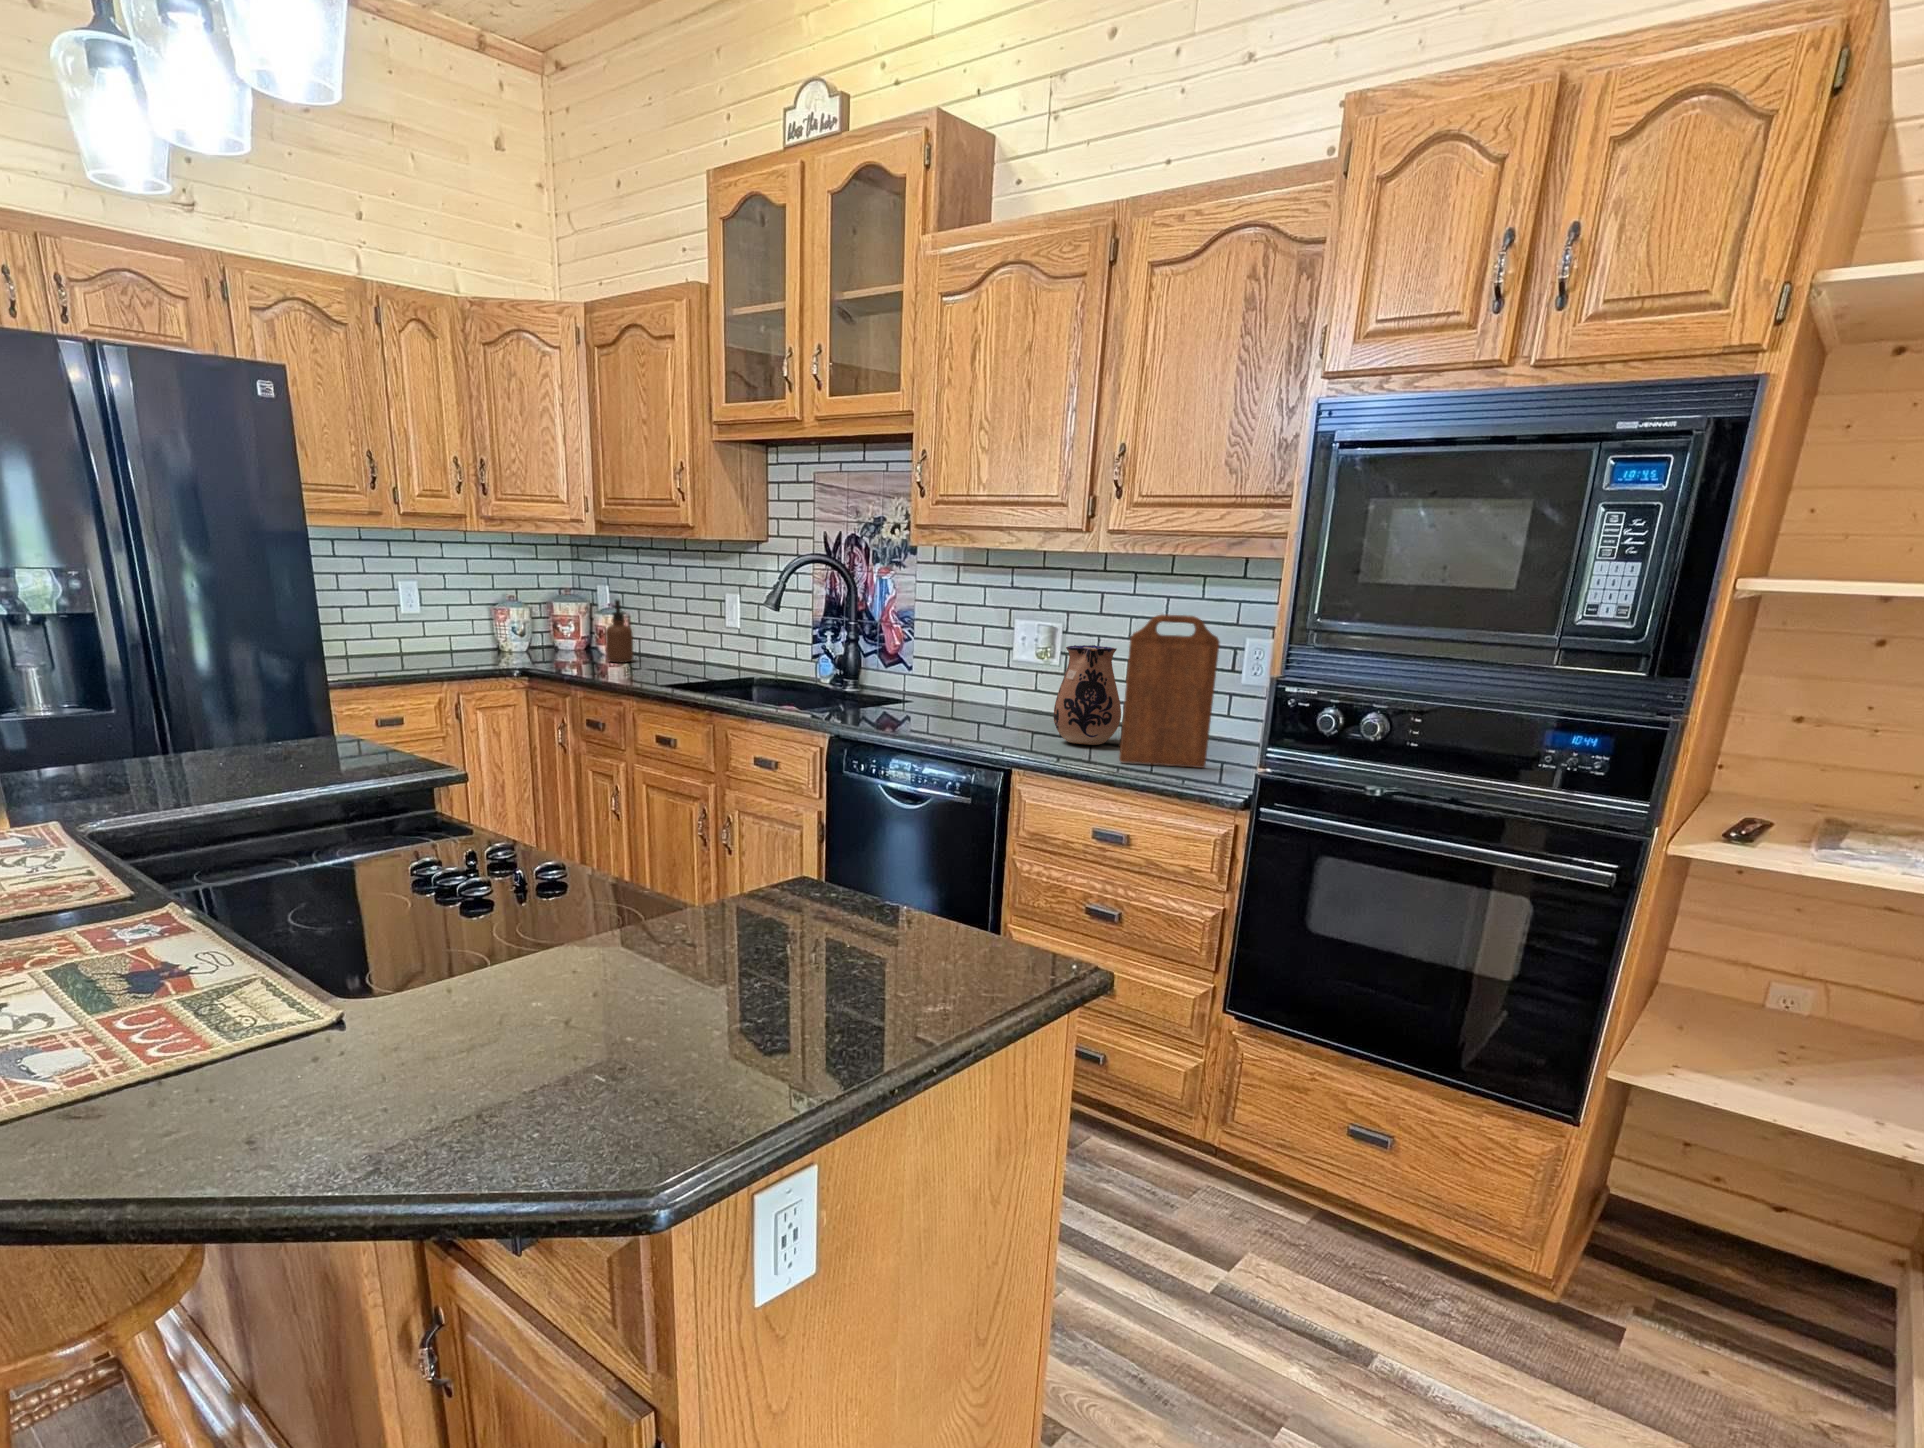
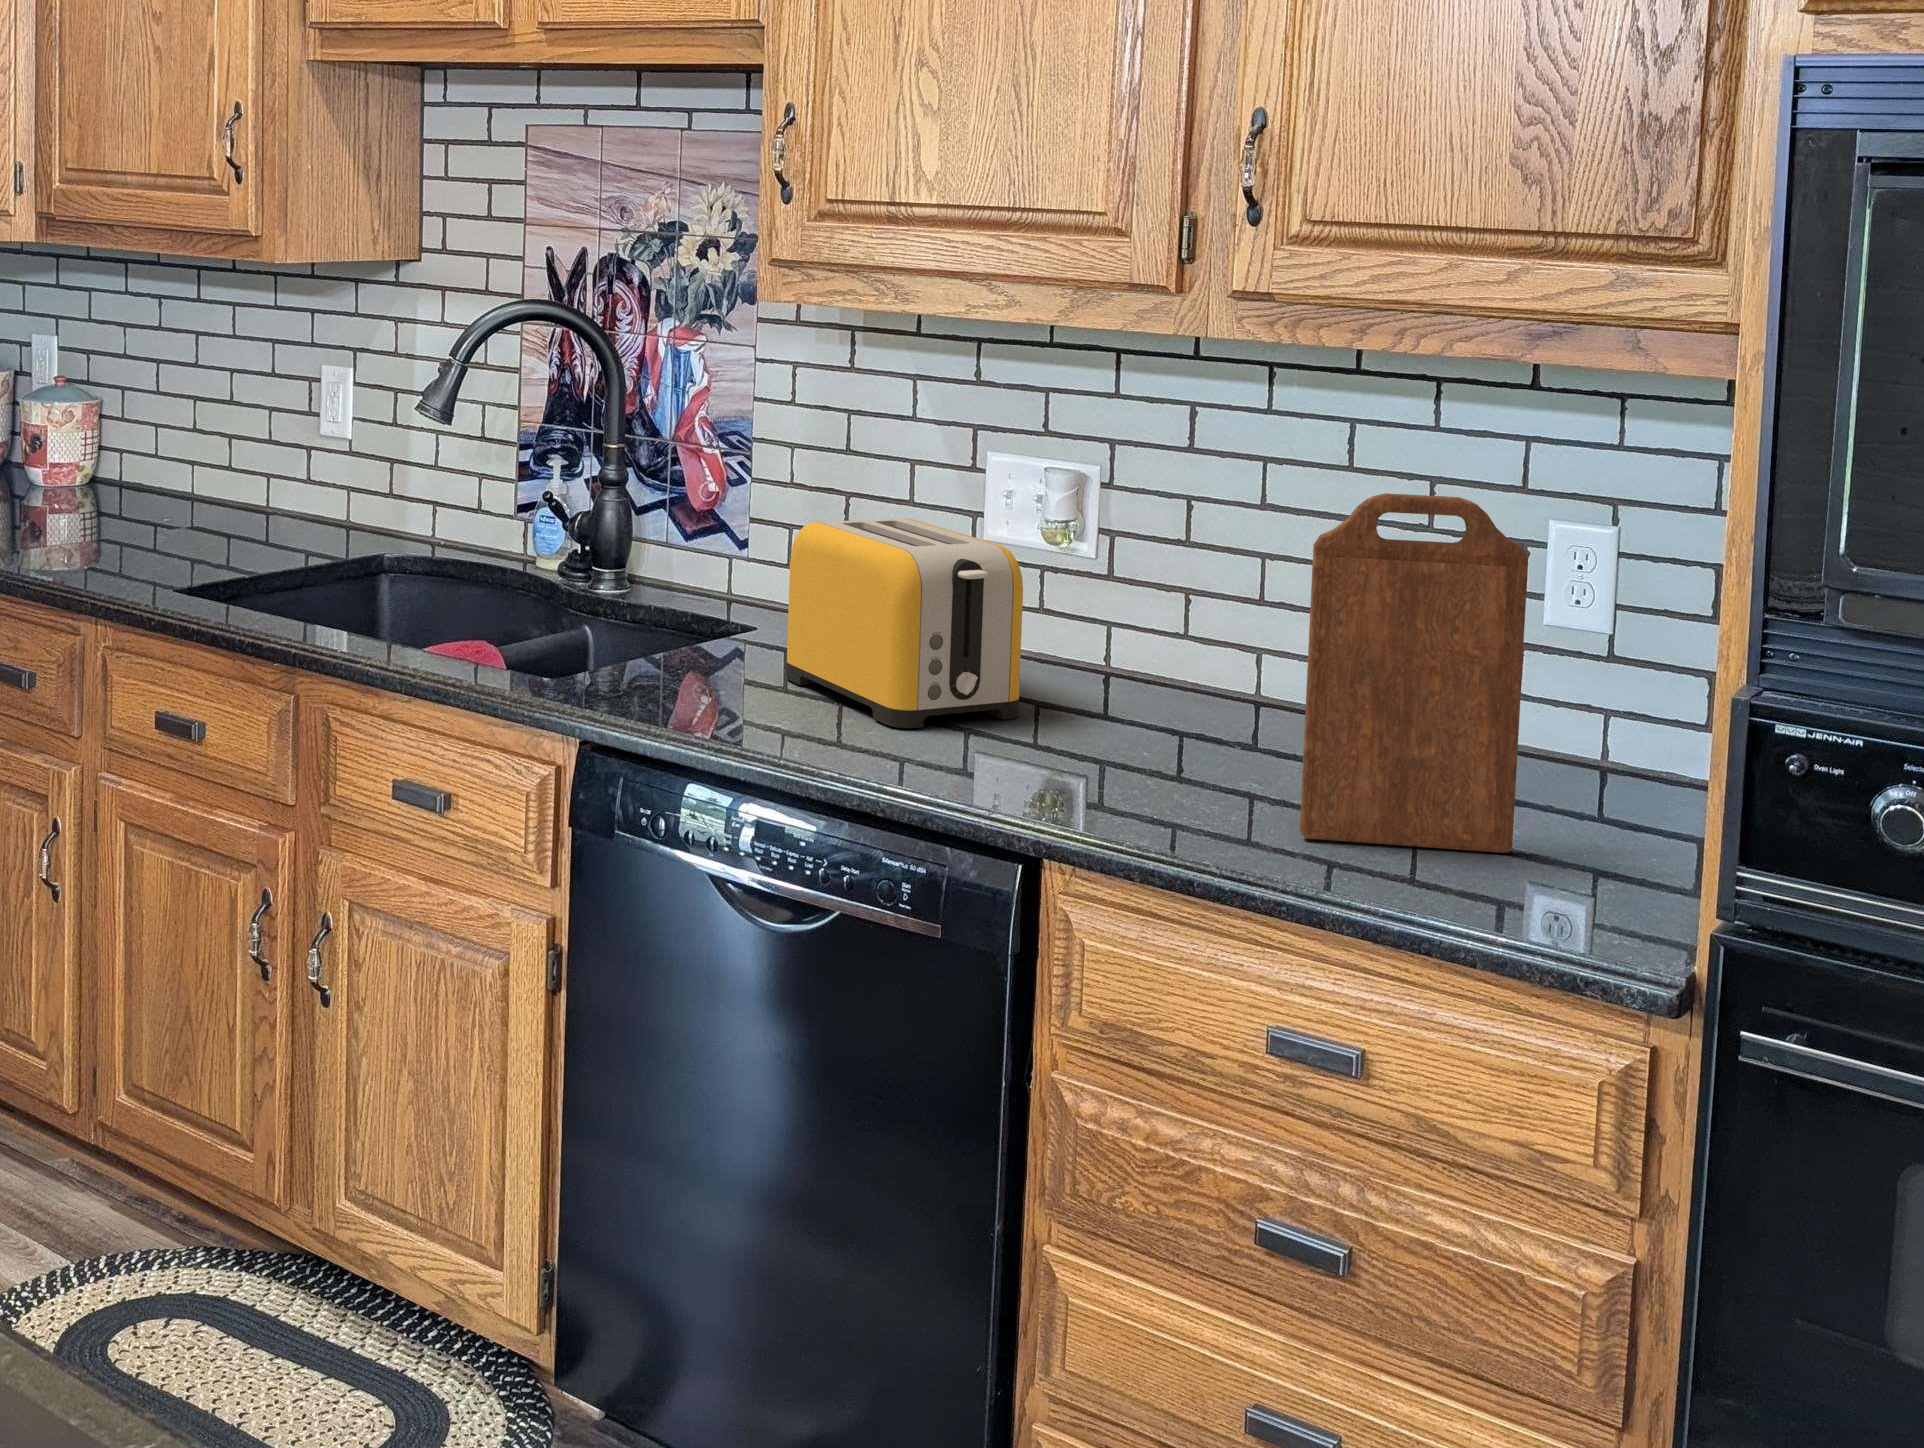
soap dispenser: present [605,600,633,663] -> none [44,370,104,506]
ceramic pitcher: present [1054,645,1121,745] -> none [1115,533,1275,773]
toaster: none [922,647,1021,731] -> present [786,518,1023,728]

